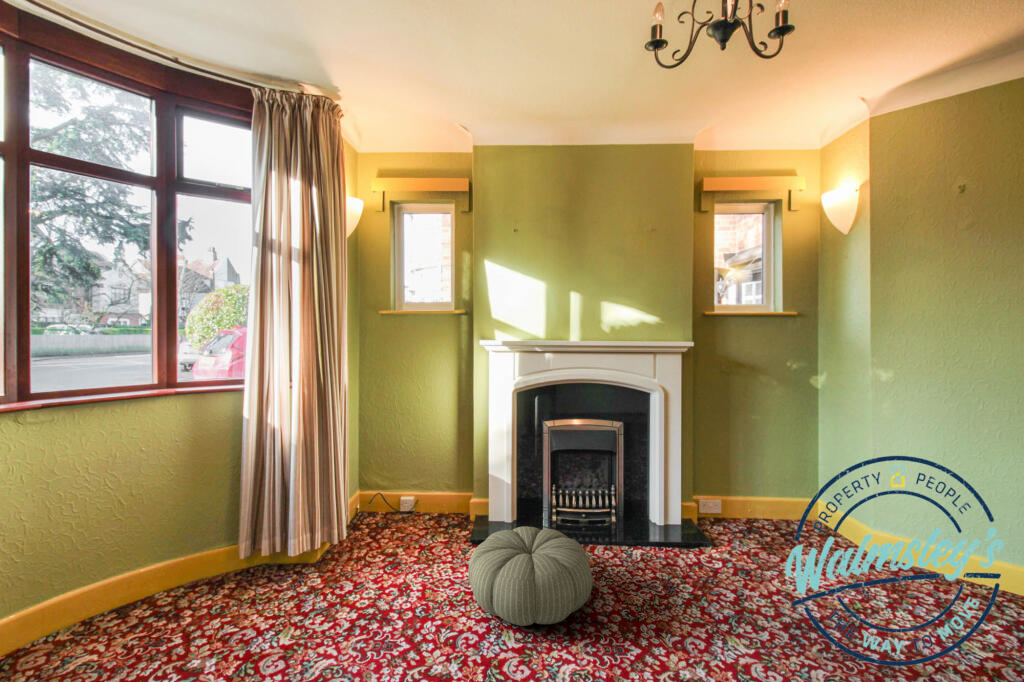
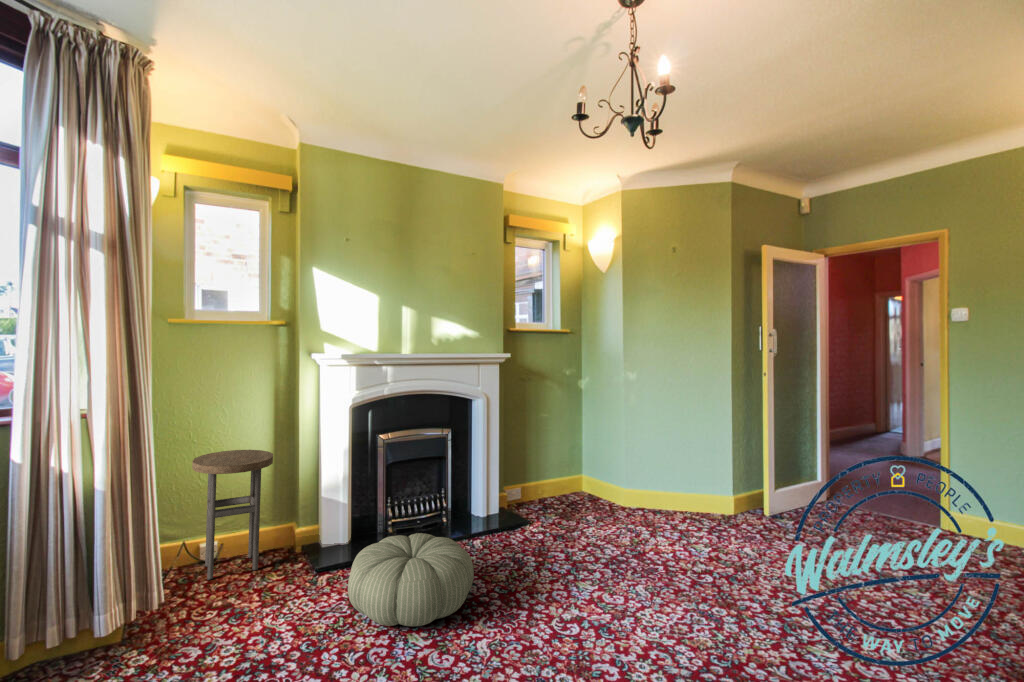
side table: none [394,430,452,530] -> present [192,450,273,580]

